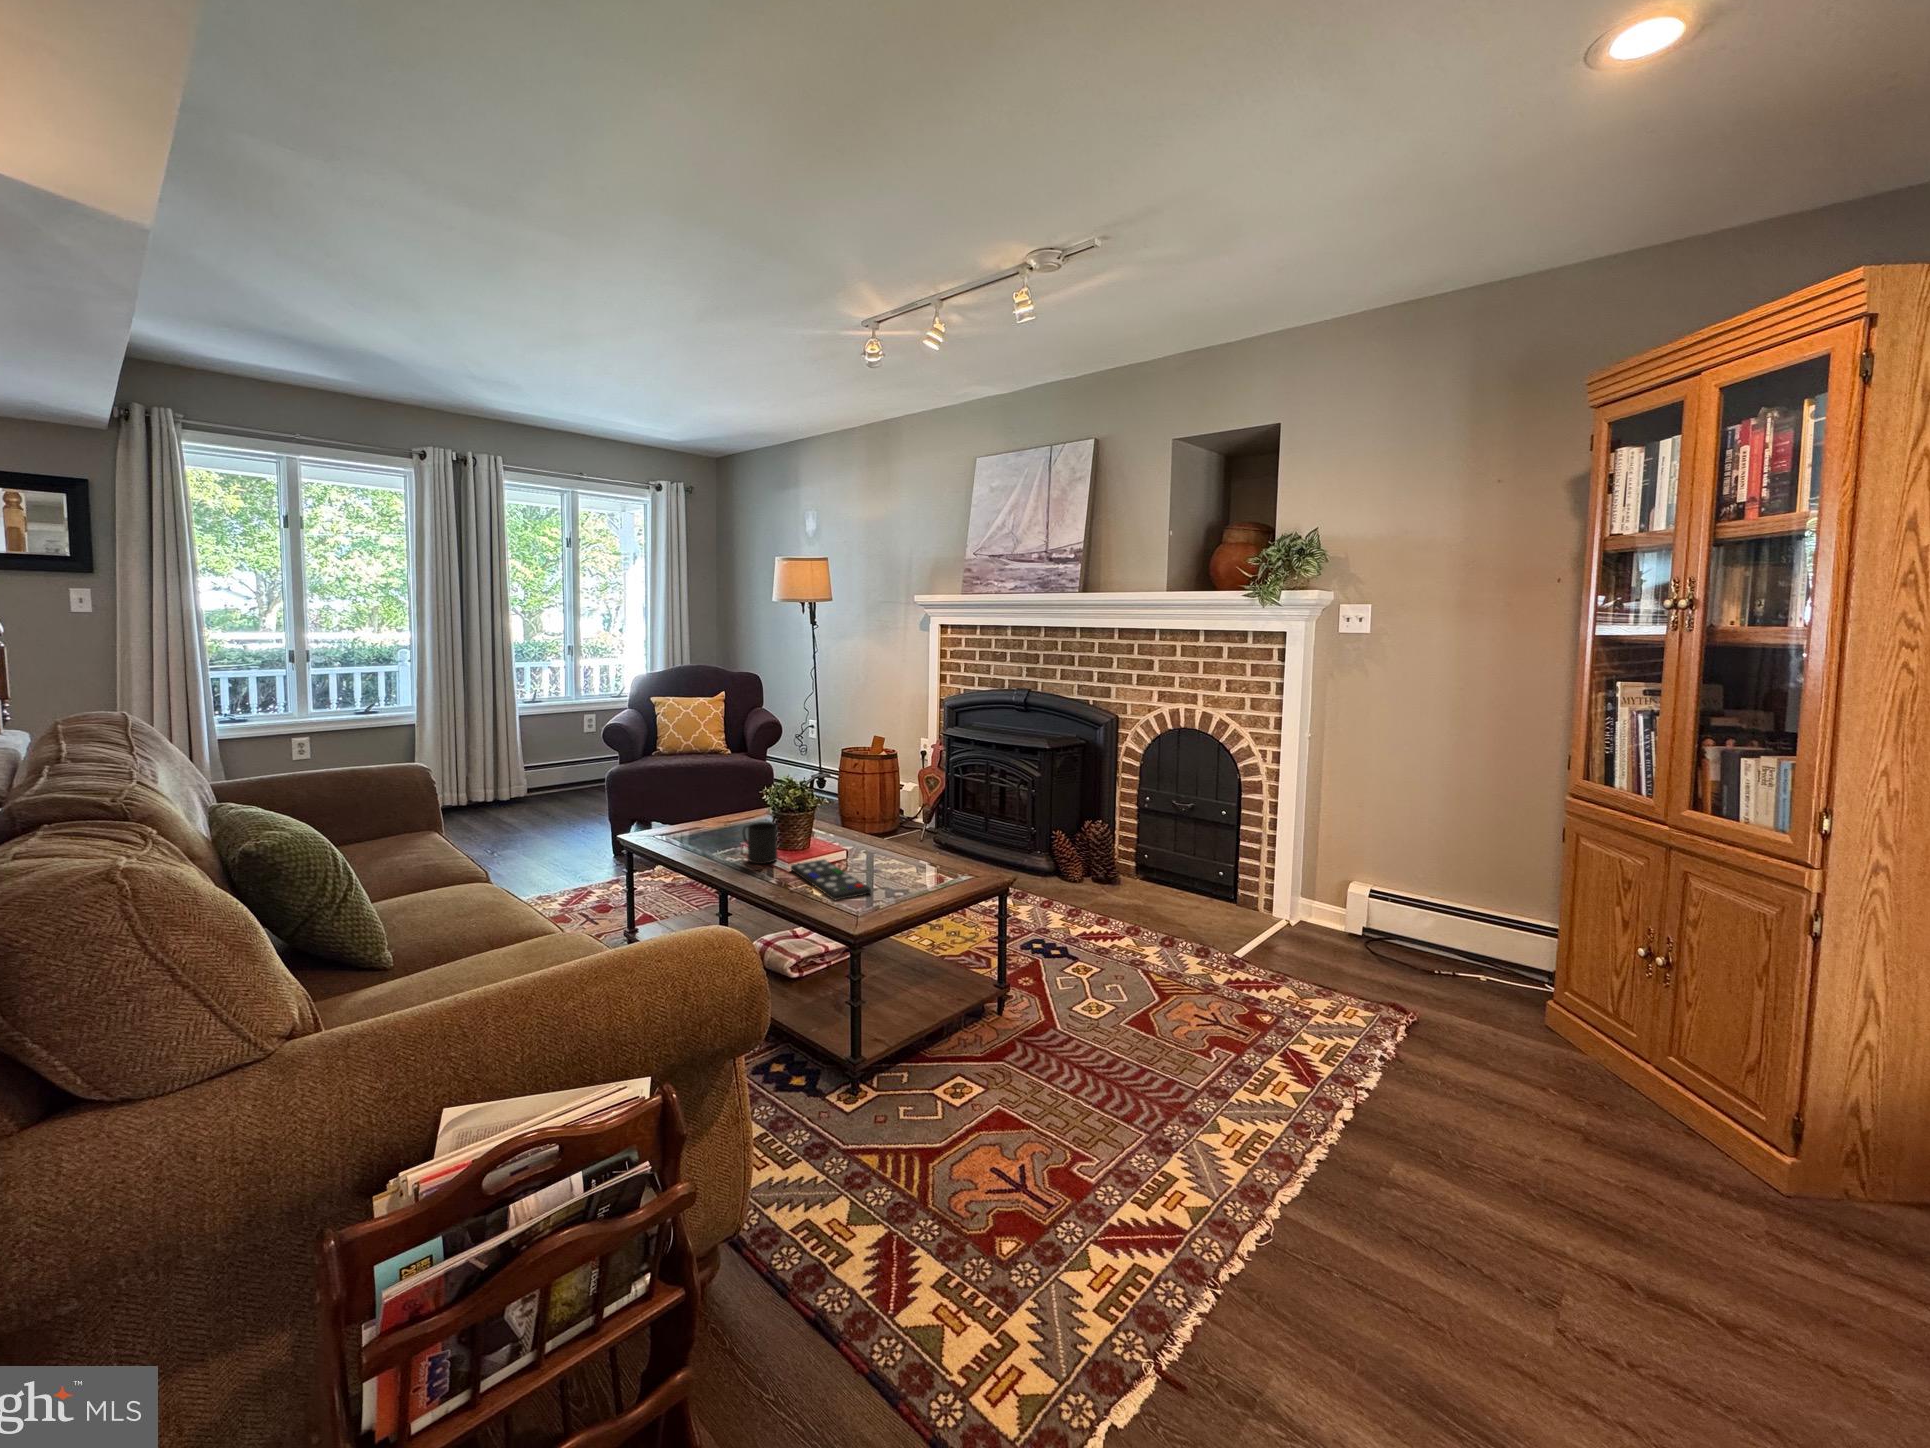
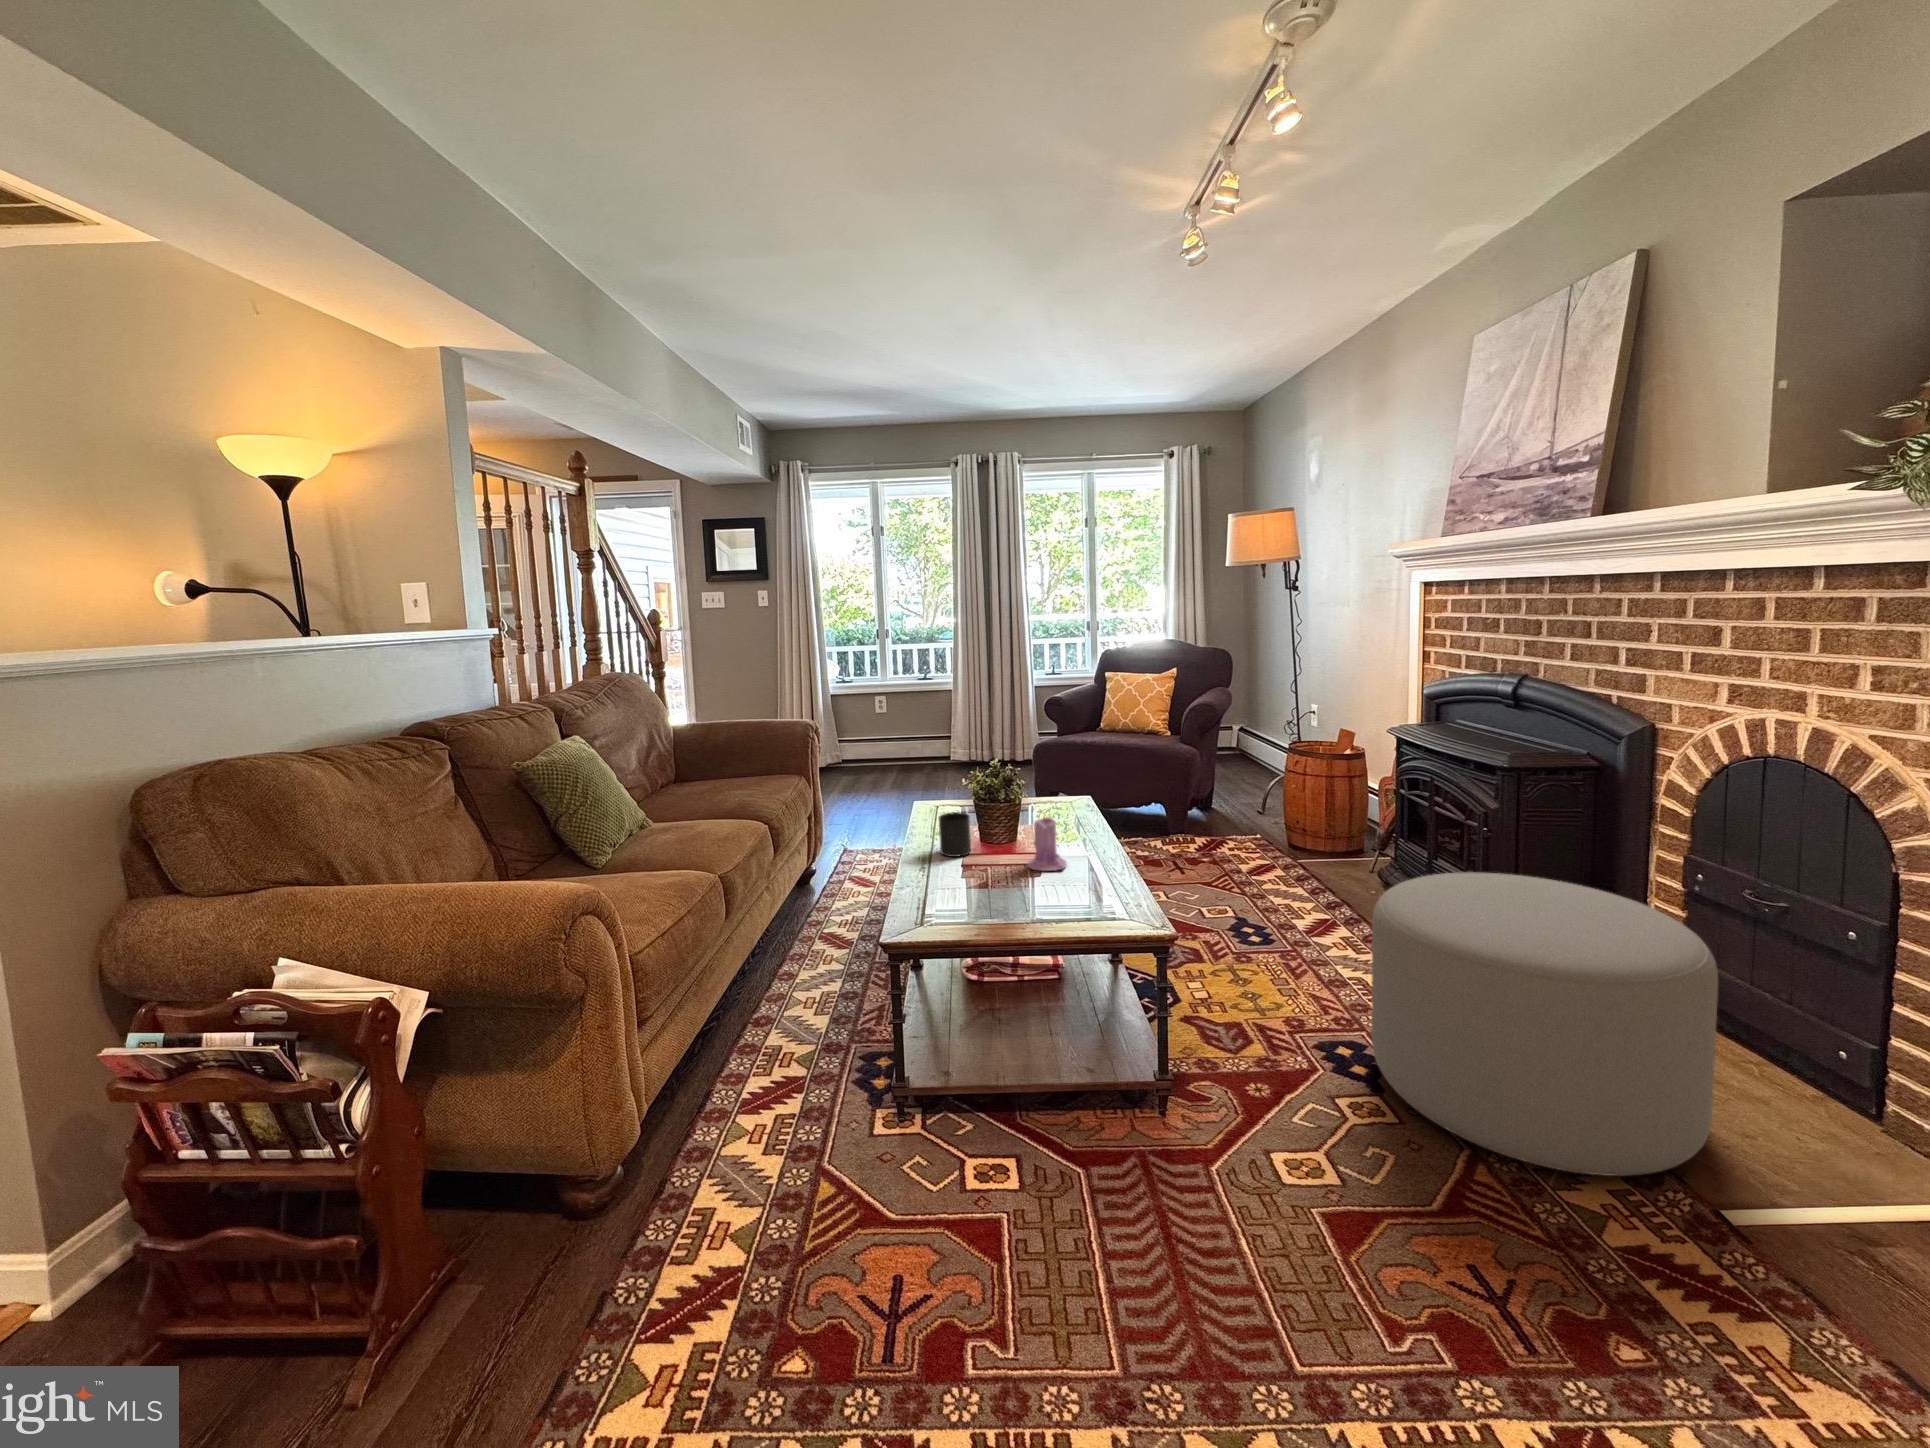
ottoman: none [1055,807,1225,961] -> present [1372,872,1718,1176]
candle: none [835,809,871,859] -> present [1028,817,1067,871]
remote control: present [790,859,871,900] -> none [925,862,996,911]

